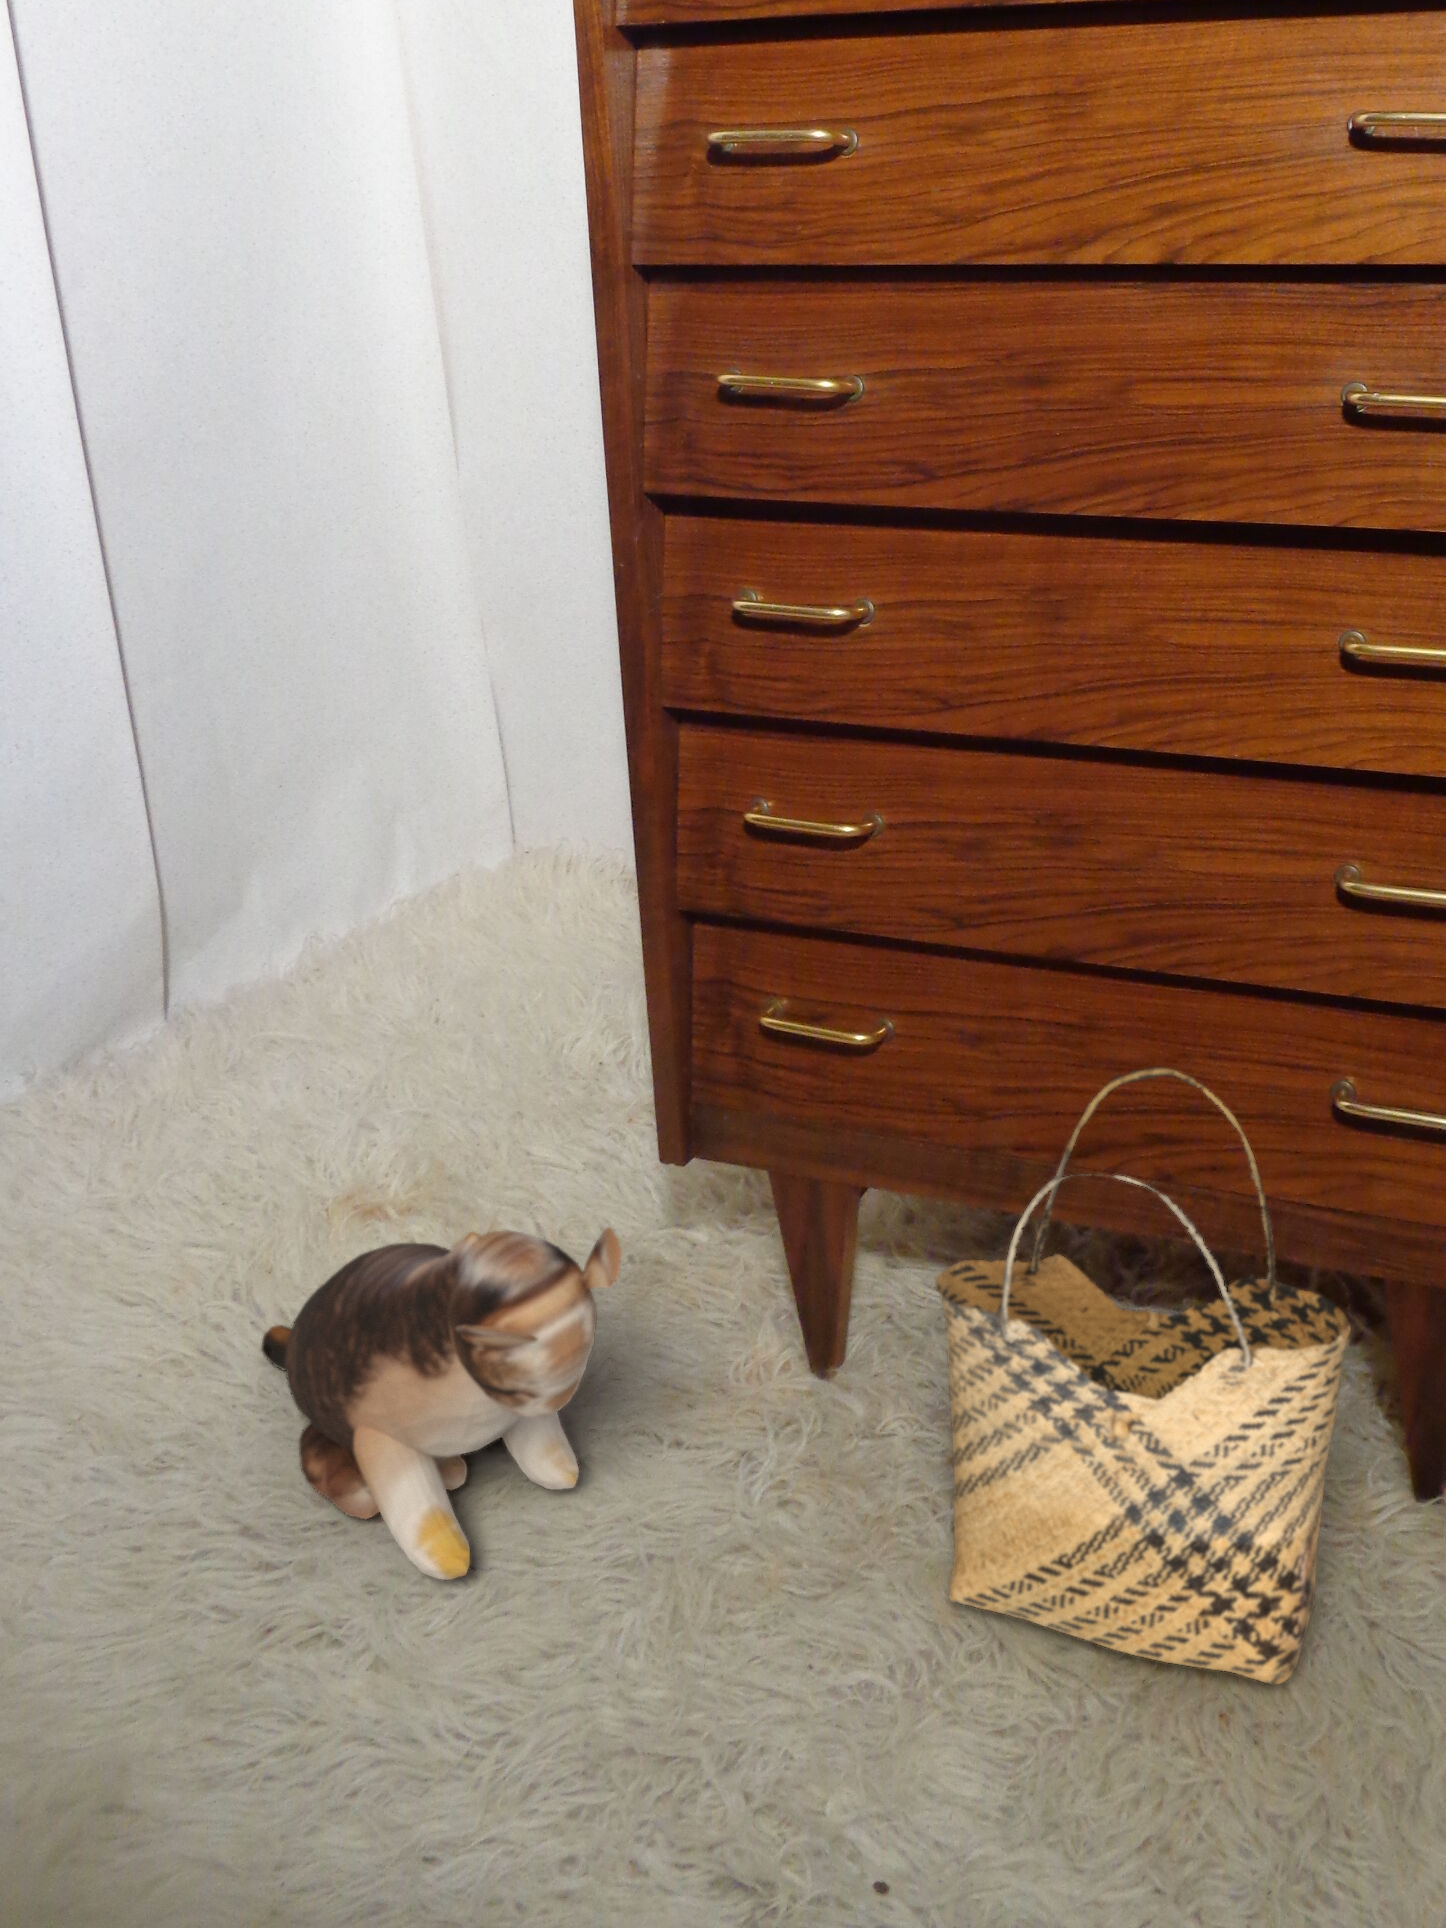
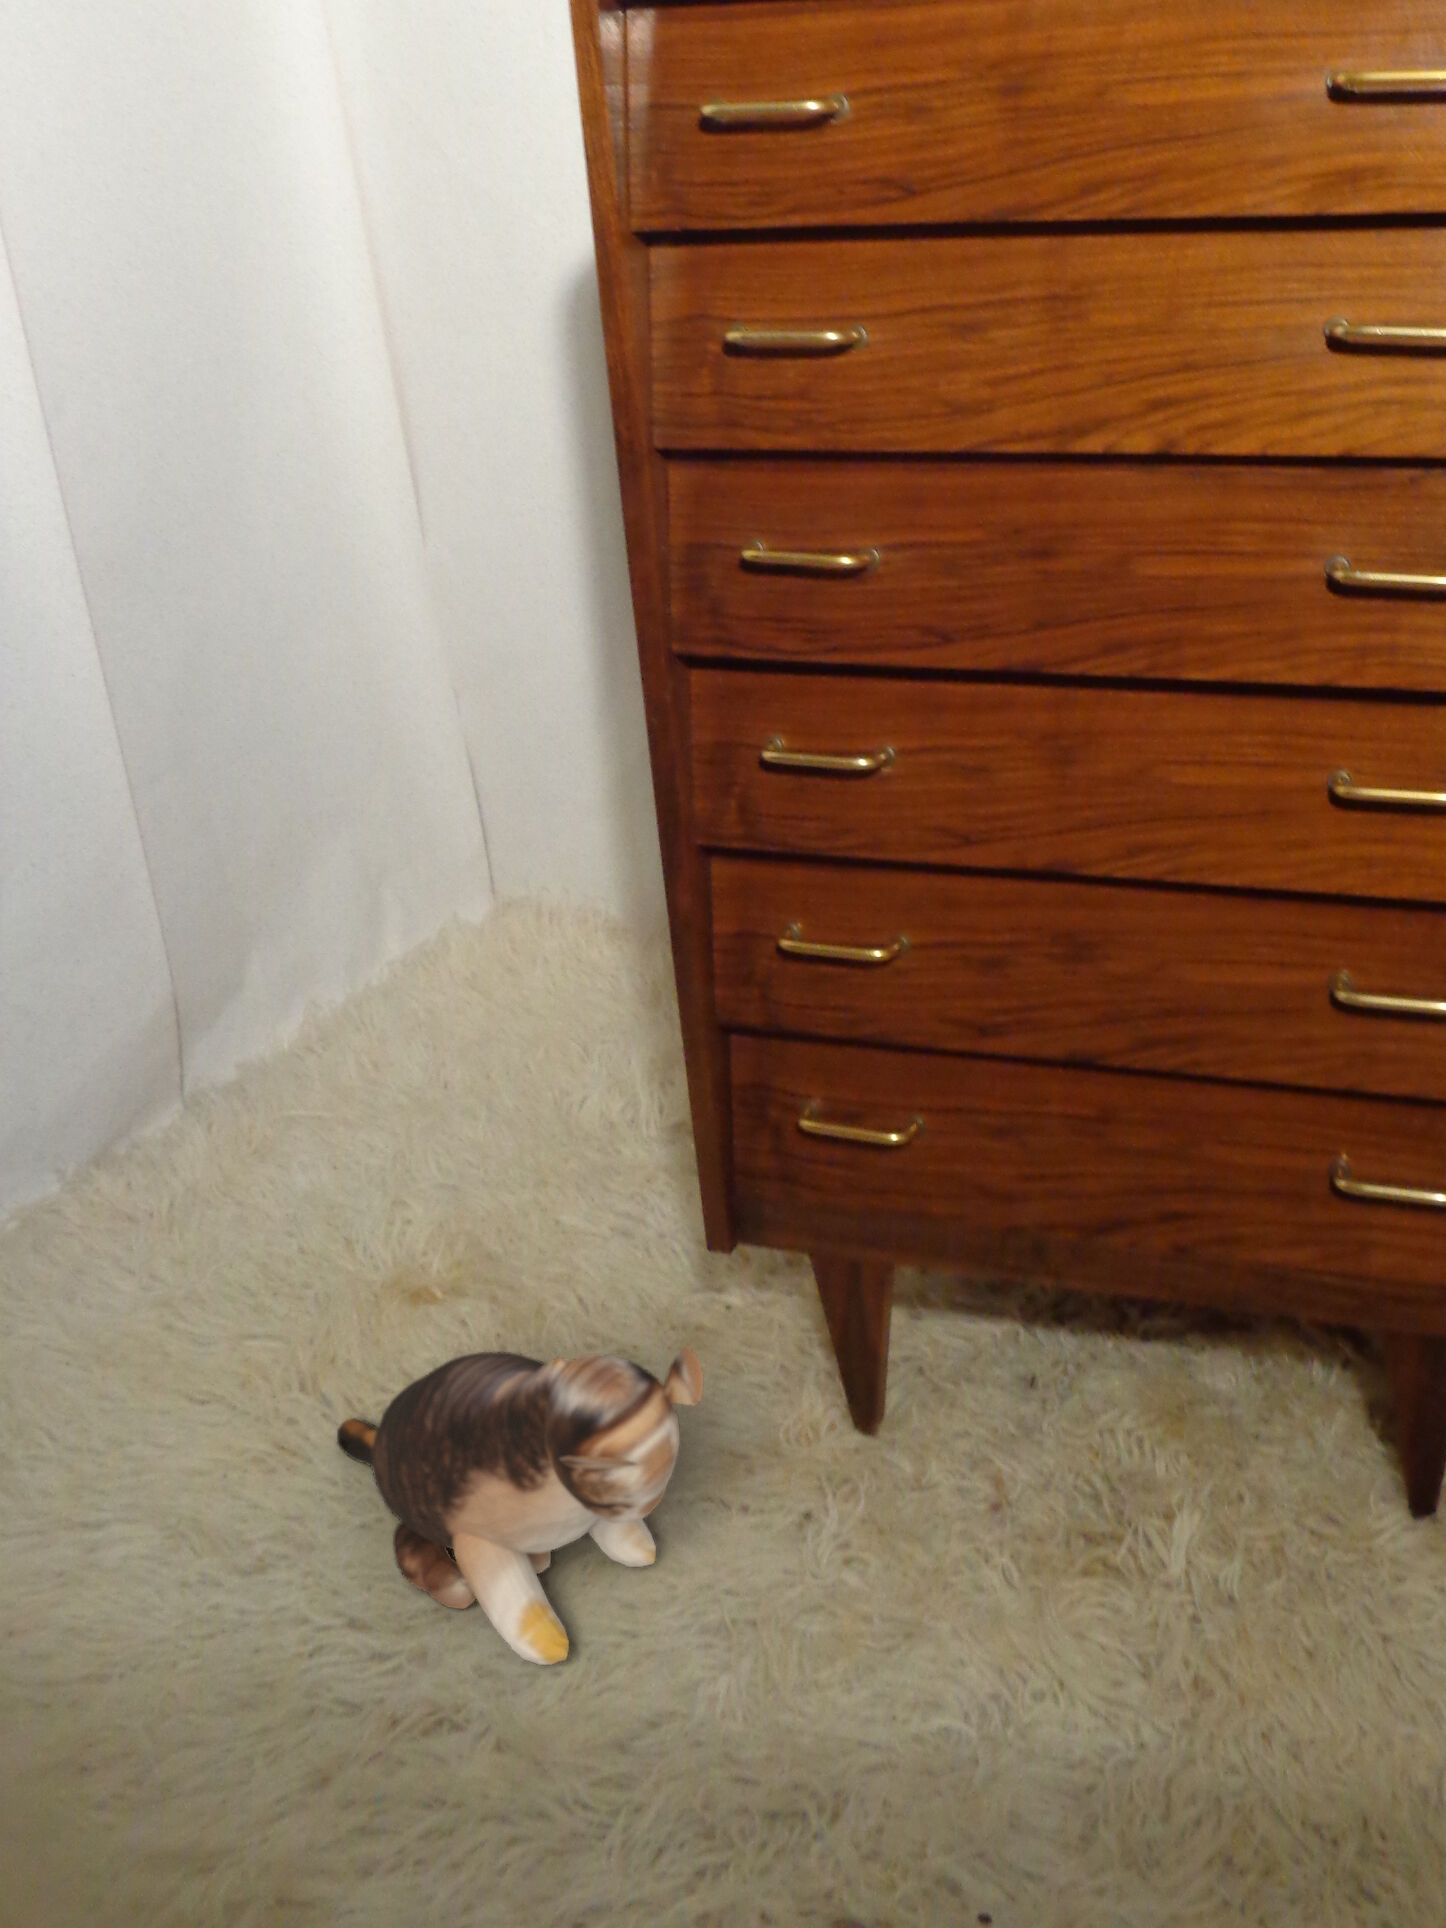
woven basket: present [935,1067,1351,1684] -> none [985,1168,1362,1711]

